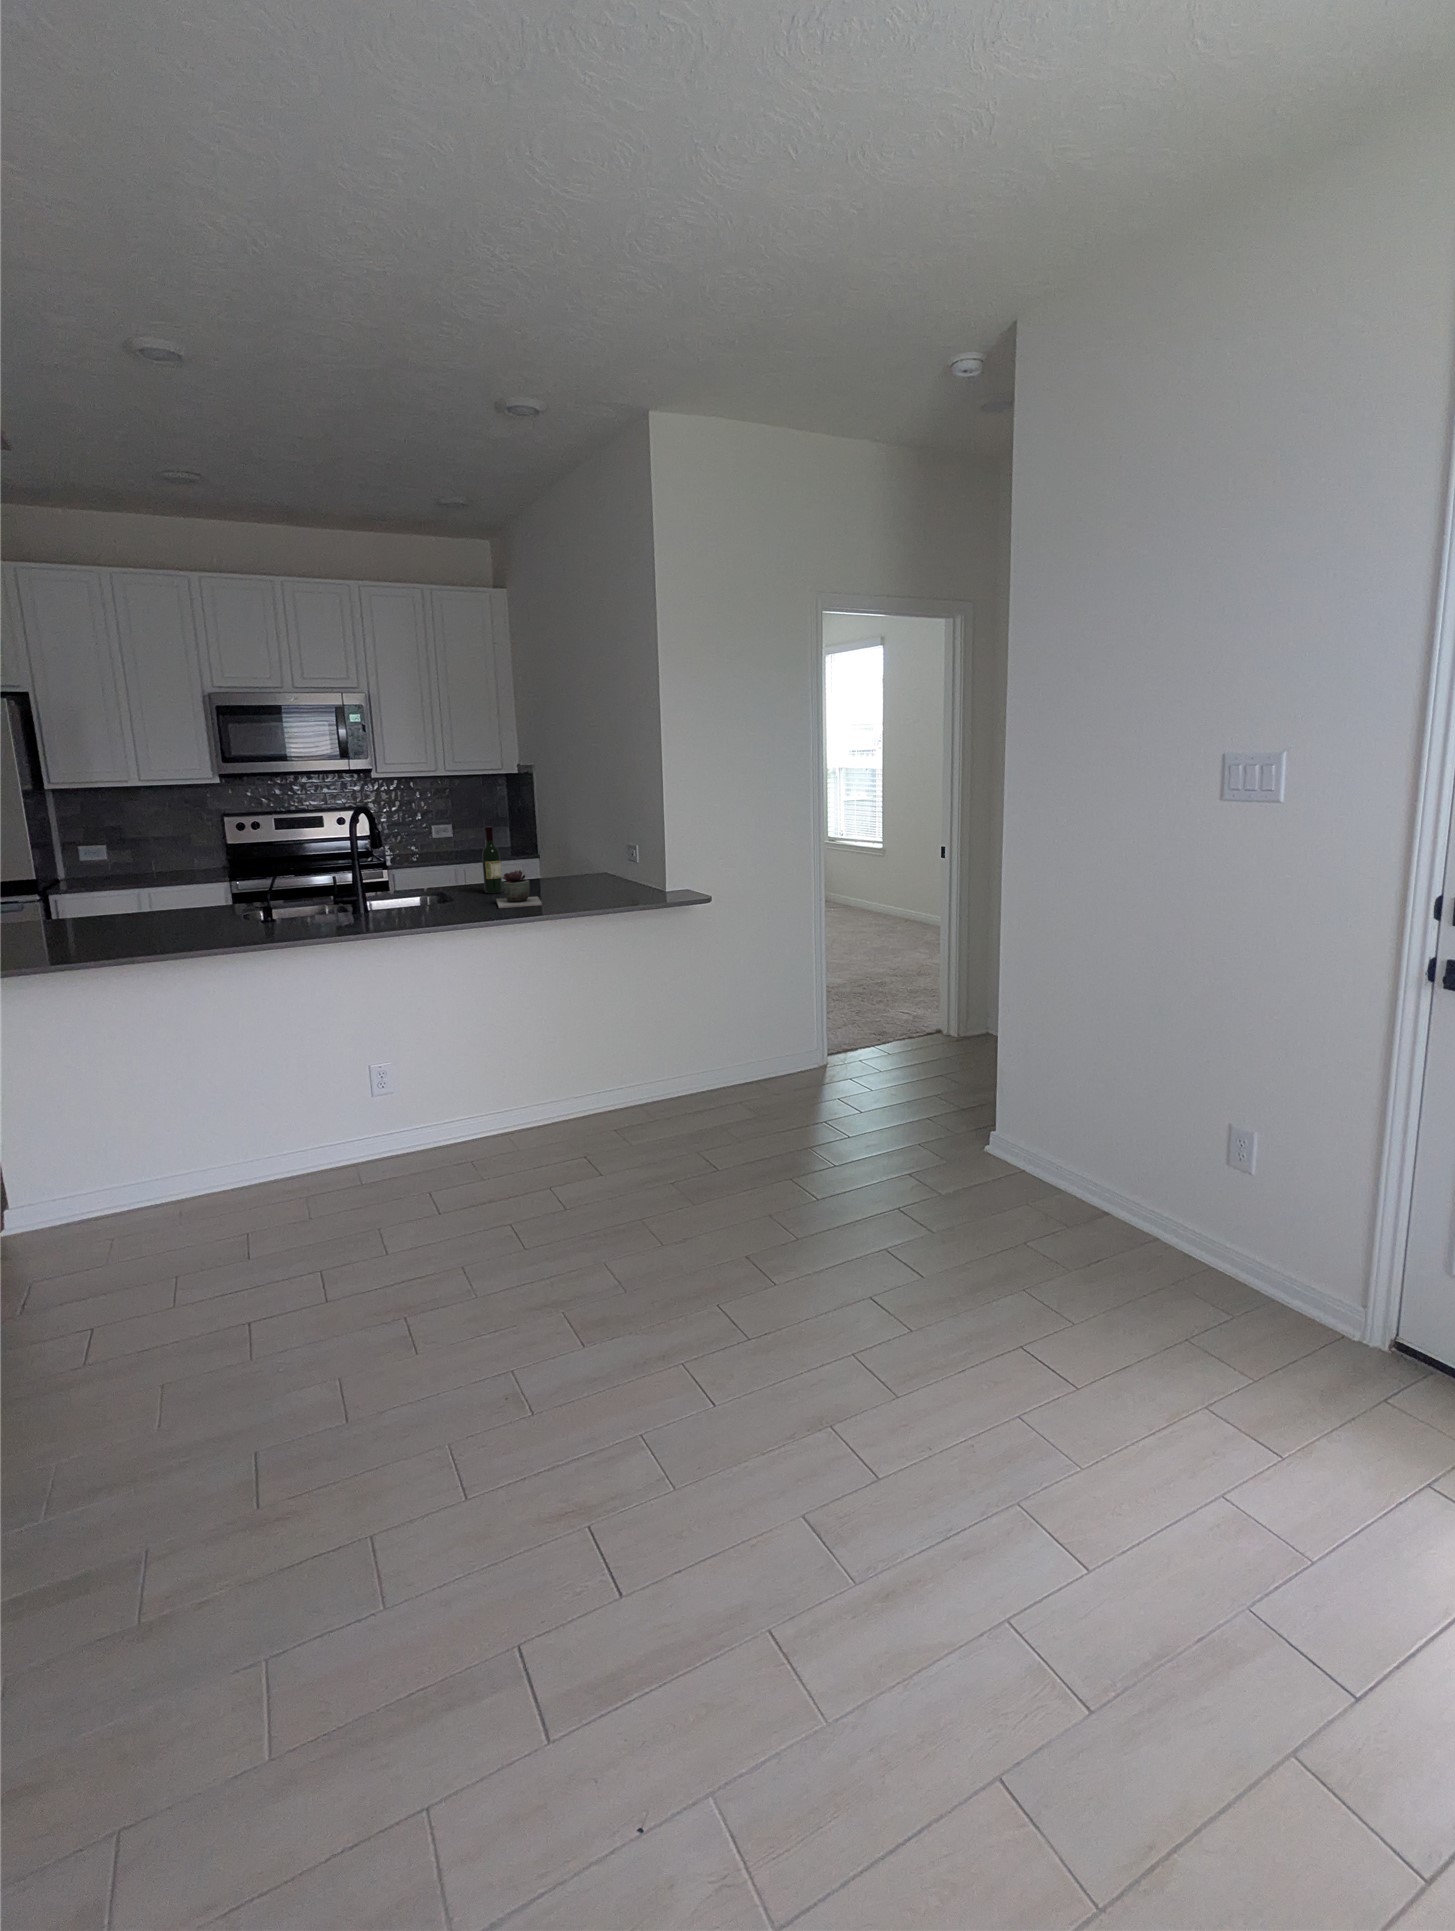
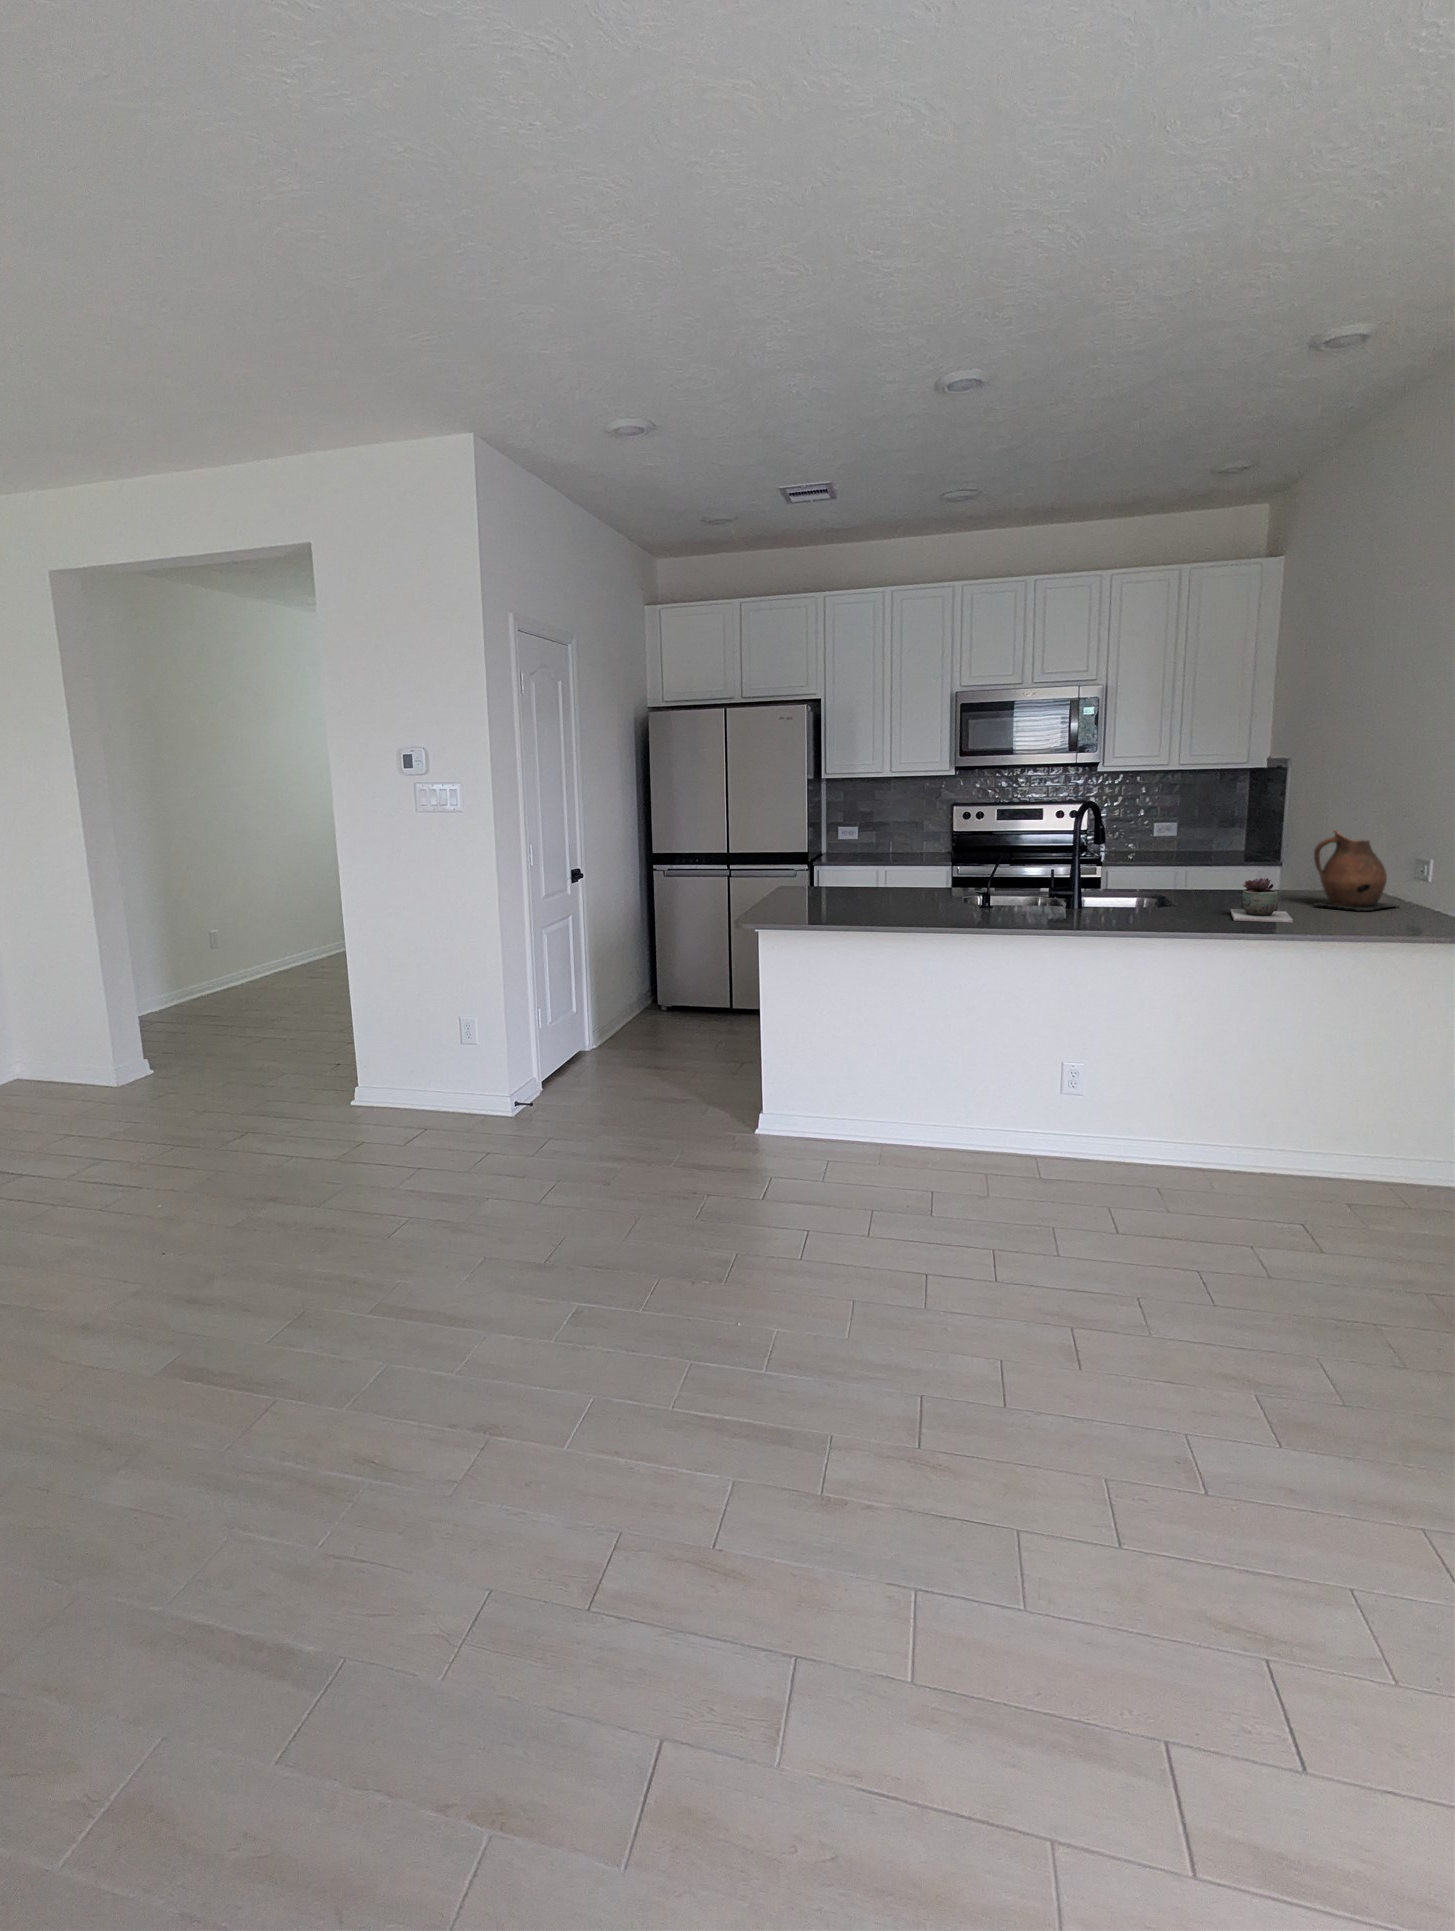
wine bottle: present [482,826,502,893] -> none [1215,825,1240,902]
ceramic pitcher: none [553,827,615,891] -> present [1314,830,1396,911]

